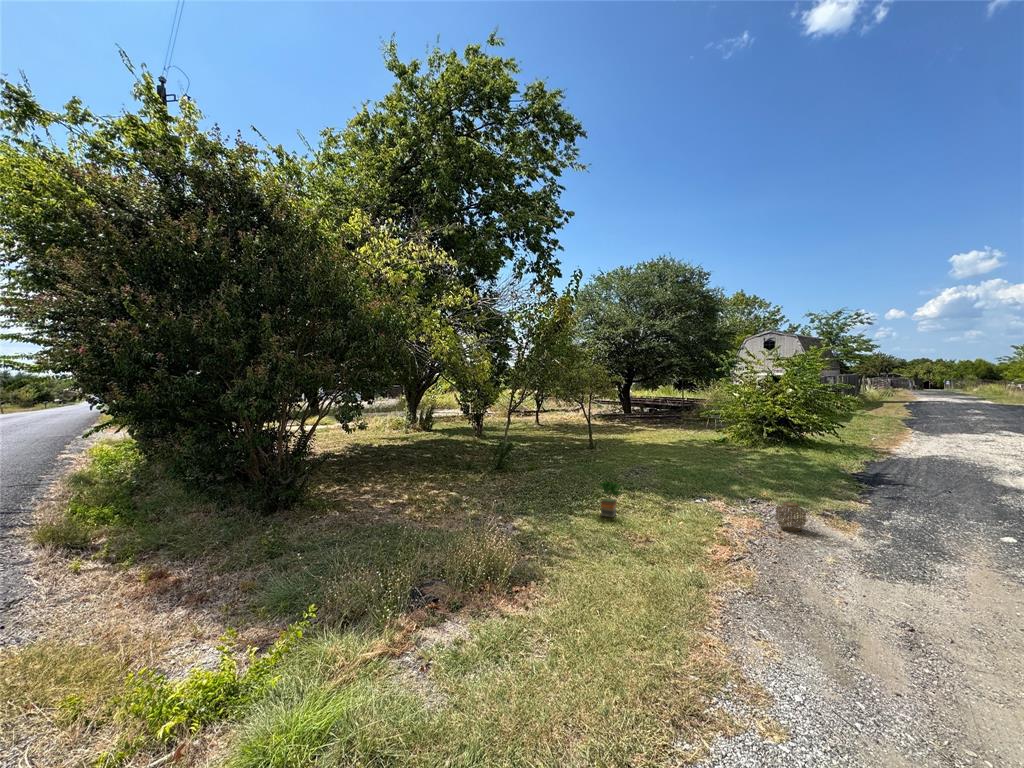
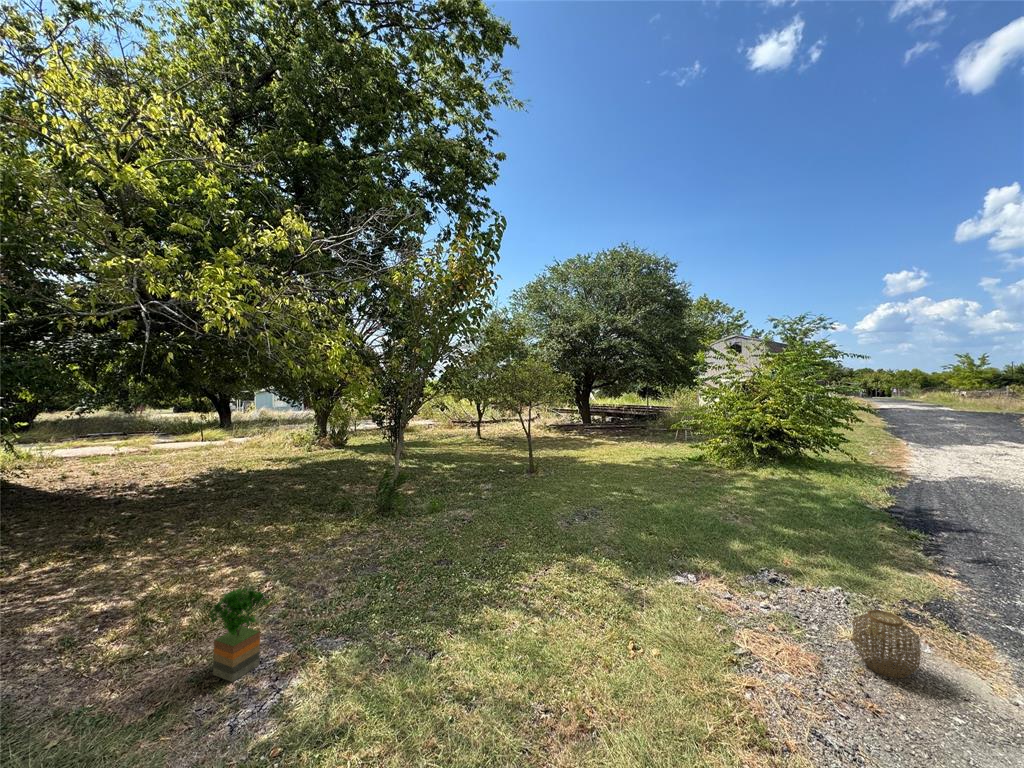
potted tree: present [599,481,620,517] -> present [209,589,270,682]

